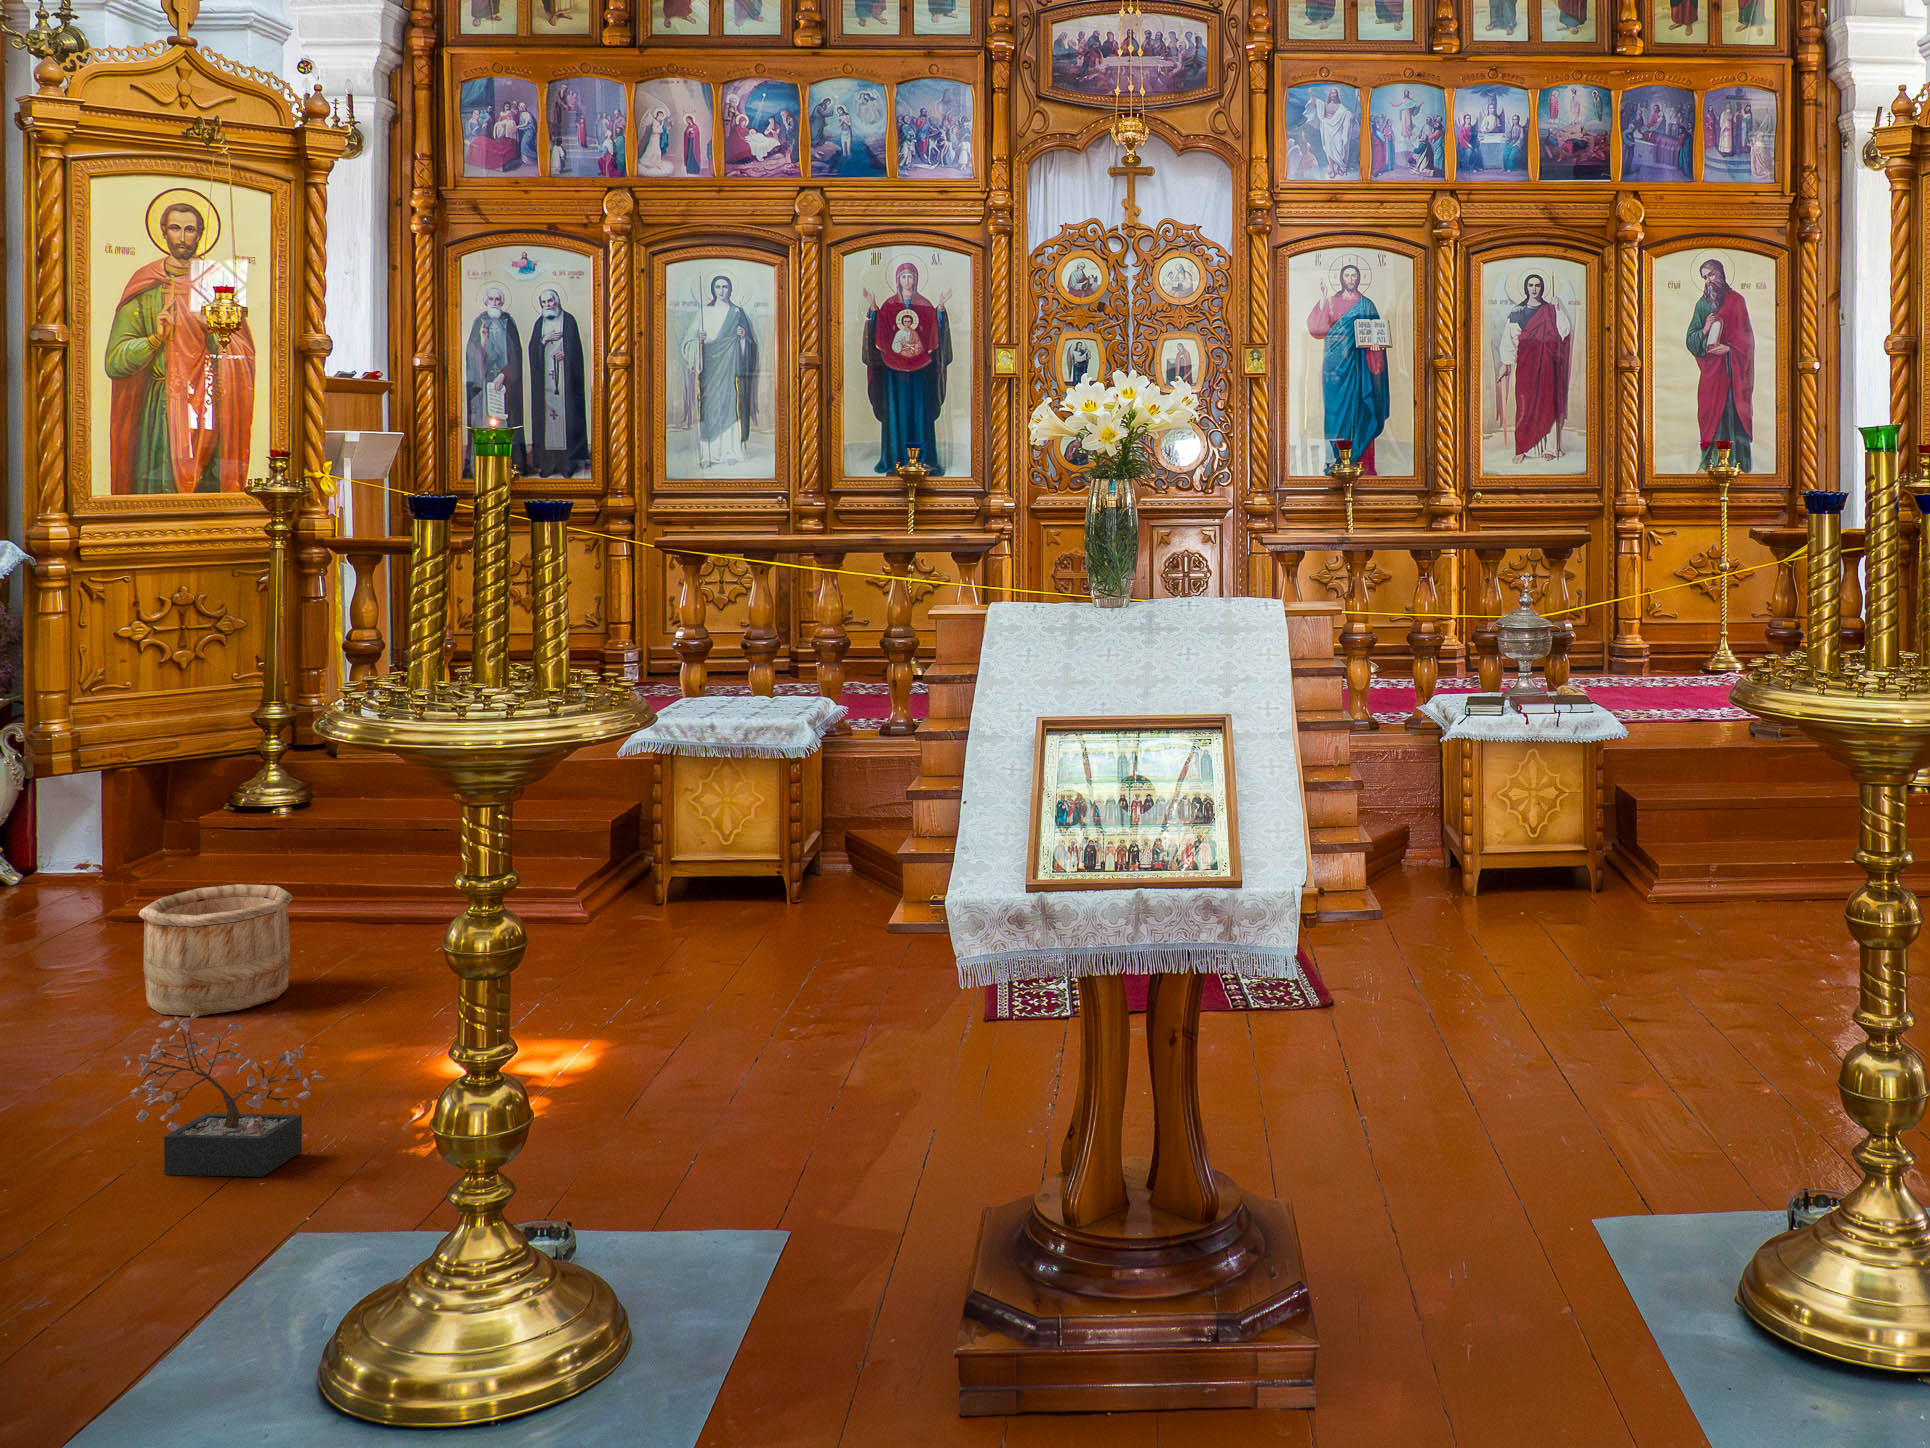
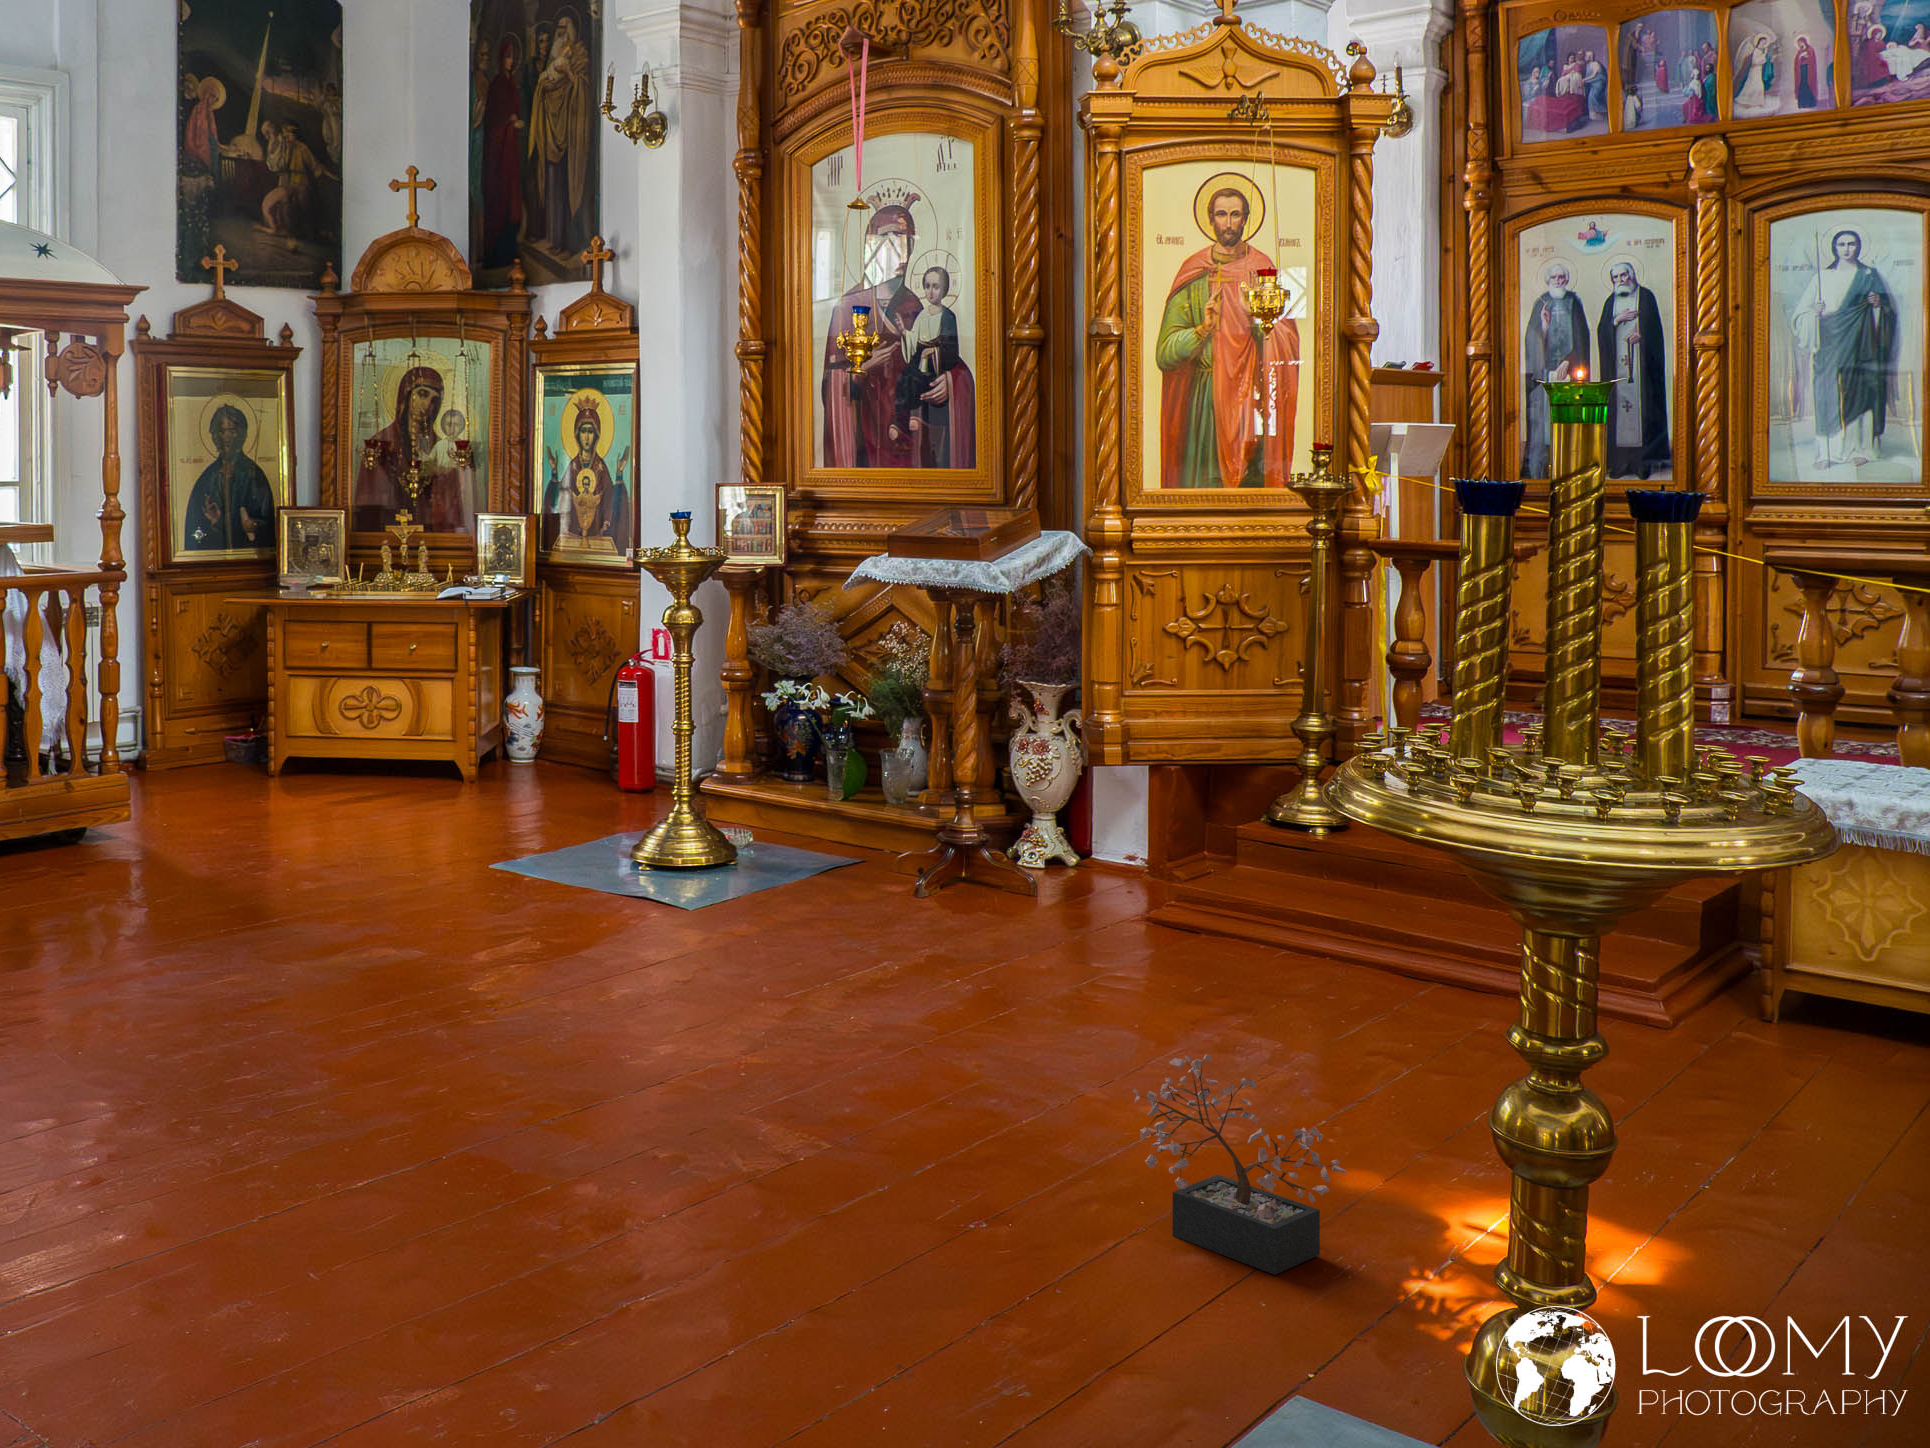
wooden bucket: present [139,884,293,1016] -> none [1169,904,1323,1048]

